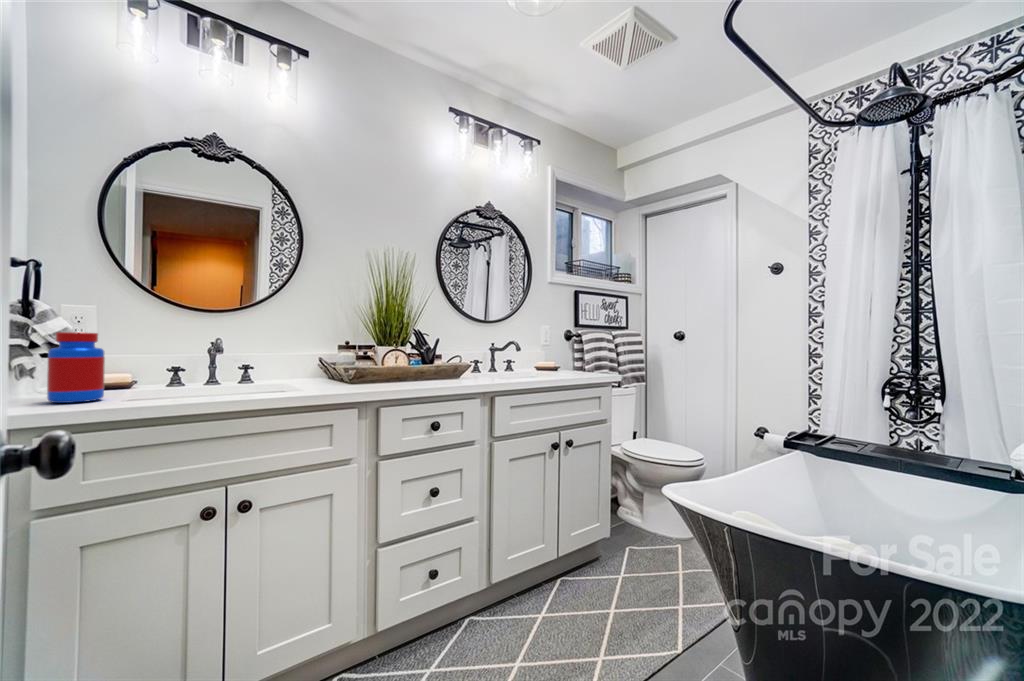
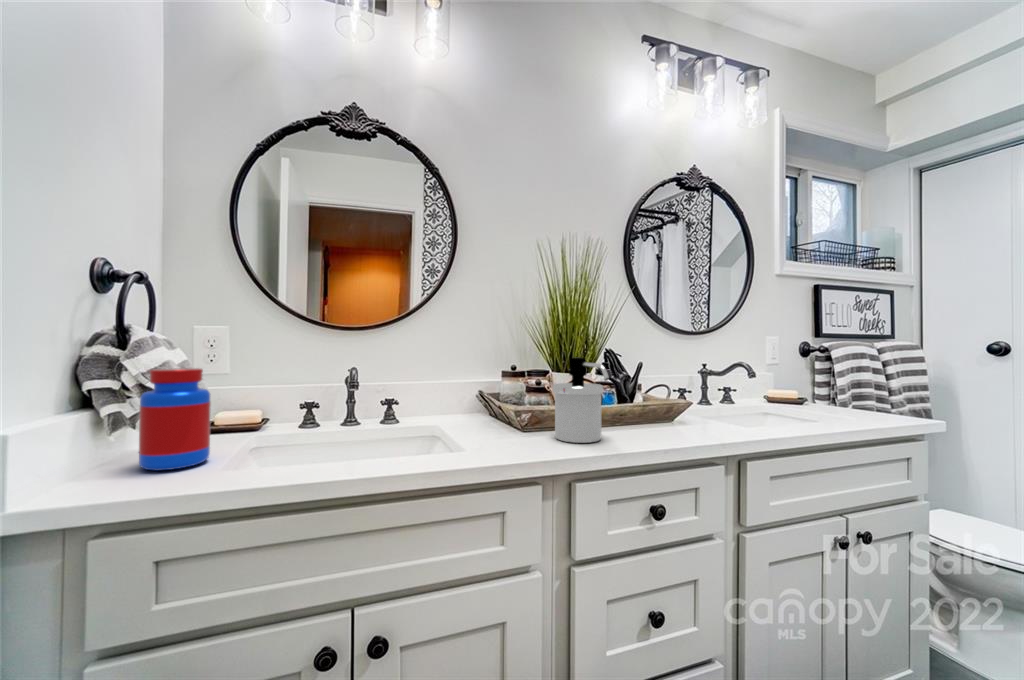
soap dispenser: none [372,332,405,387] -> present [553,358,609,443]

